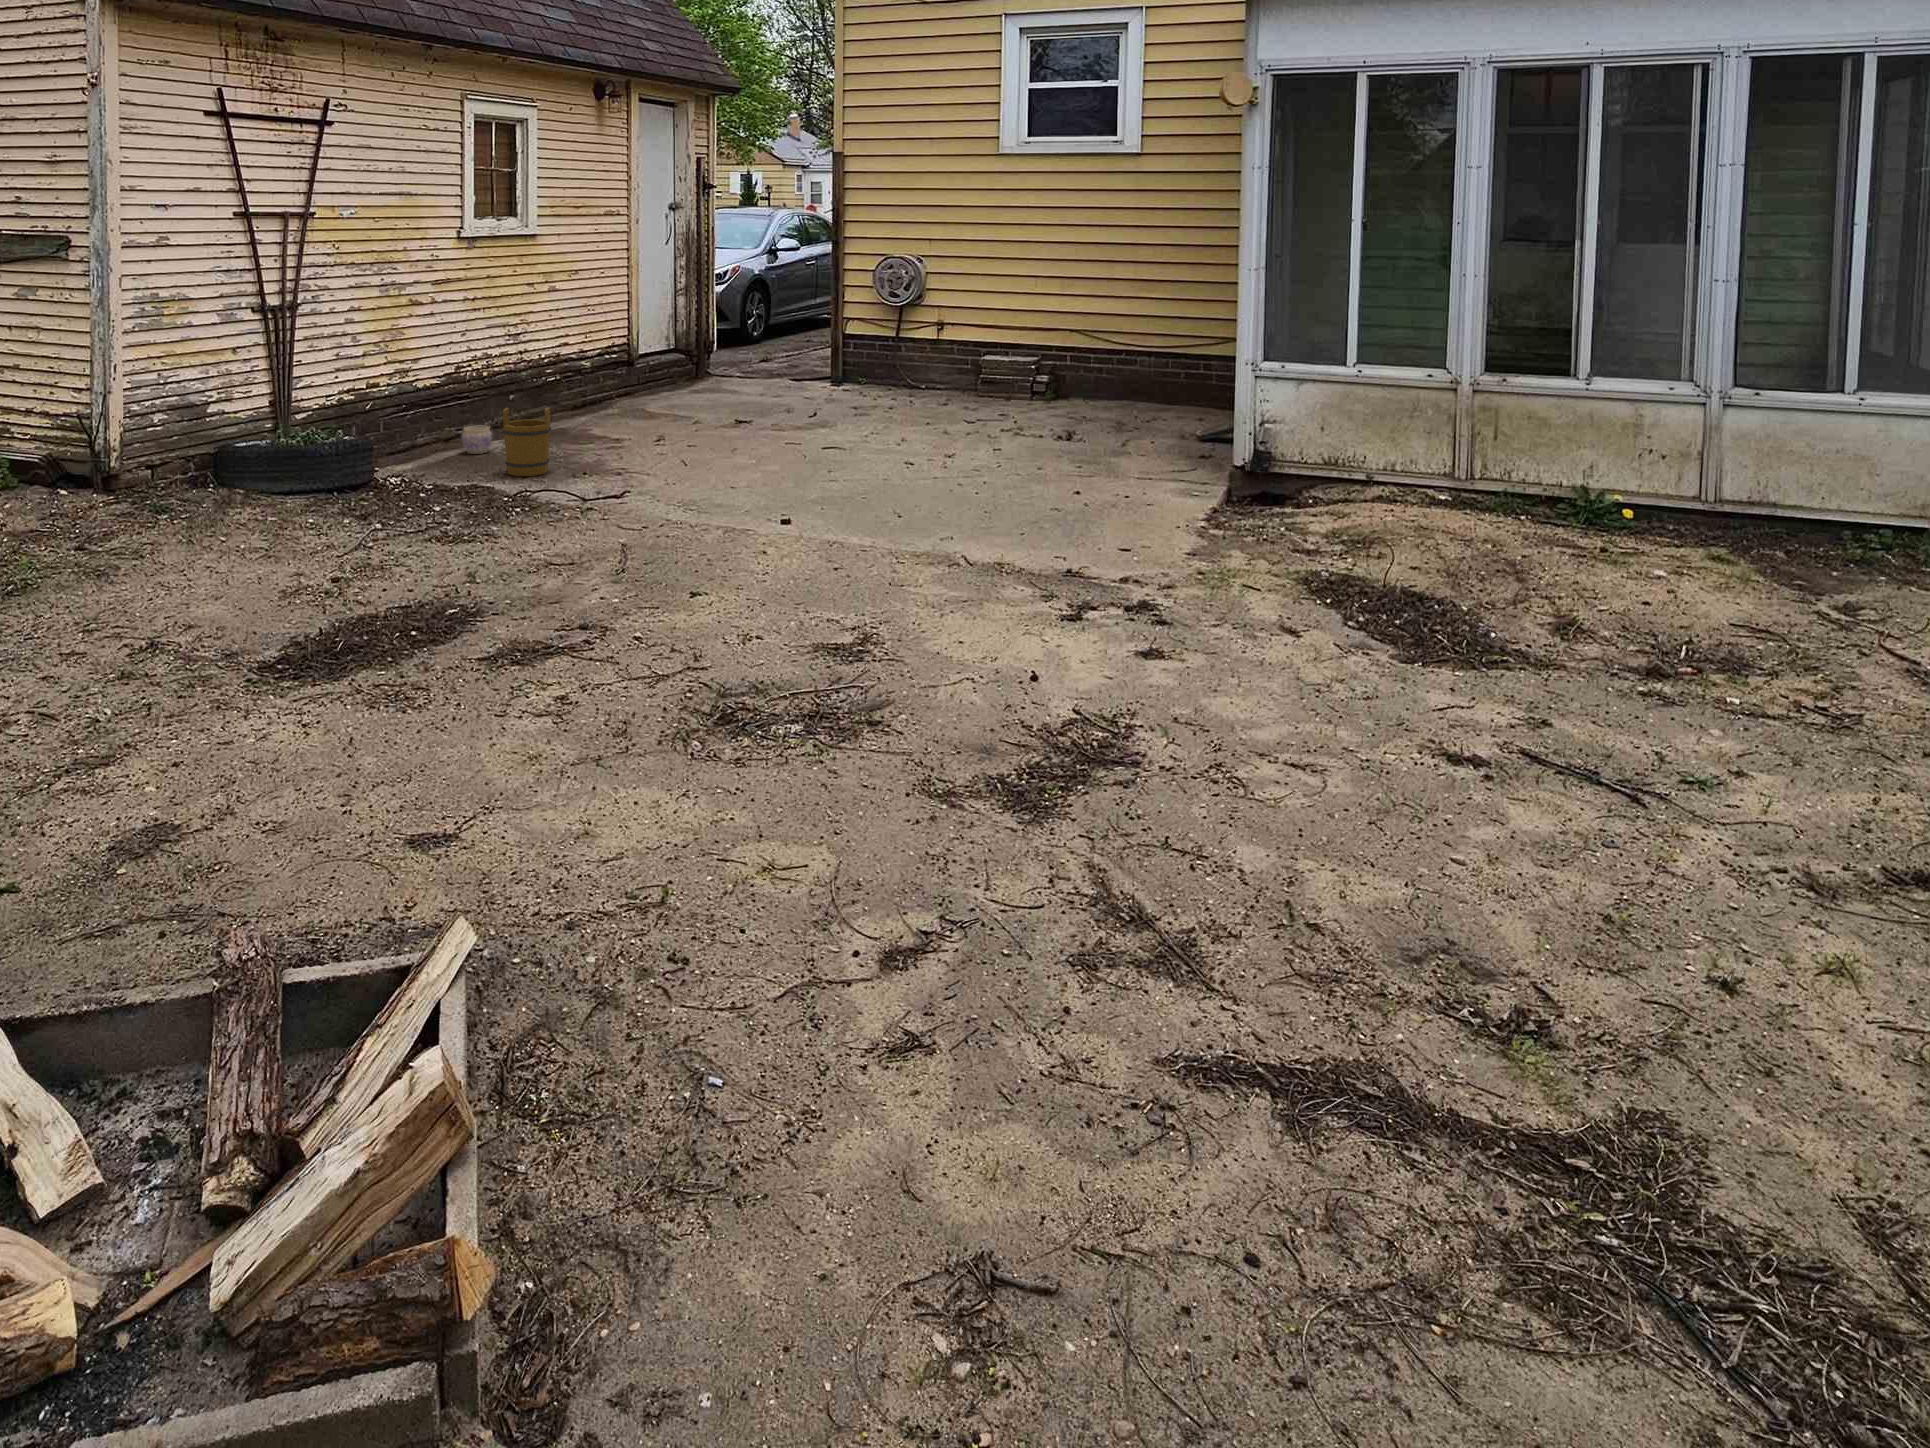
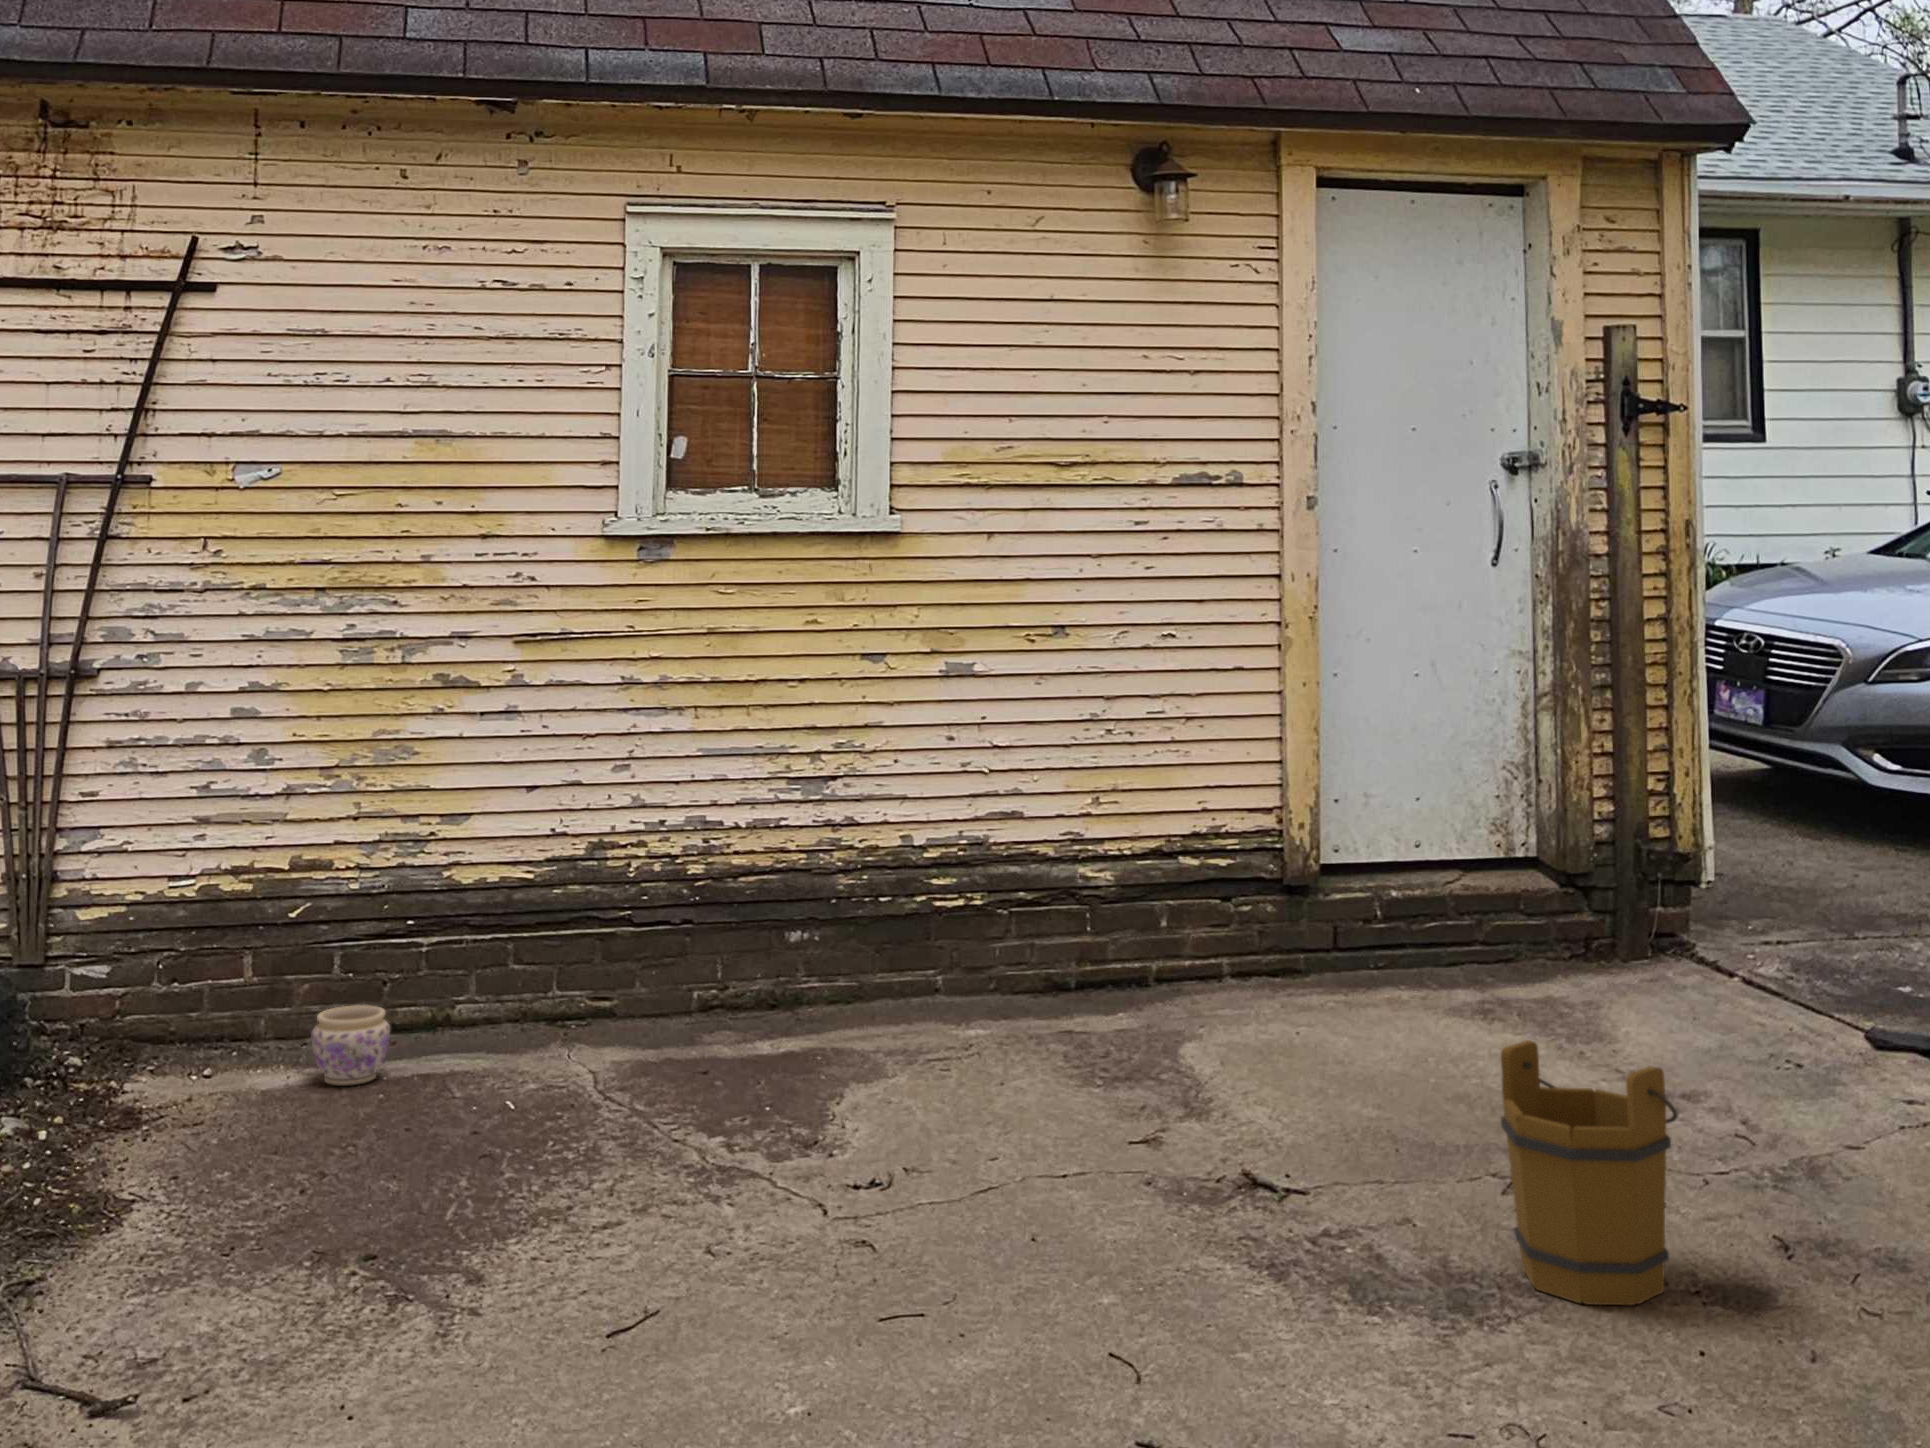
bucket: present [502,408,553,476] -> present [1501,1040,1678,1305]

